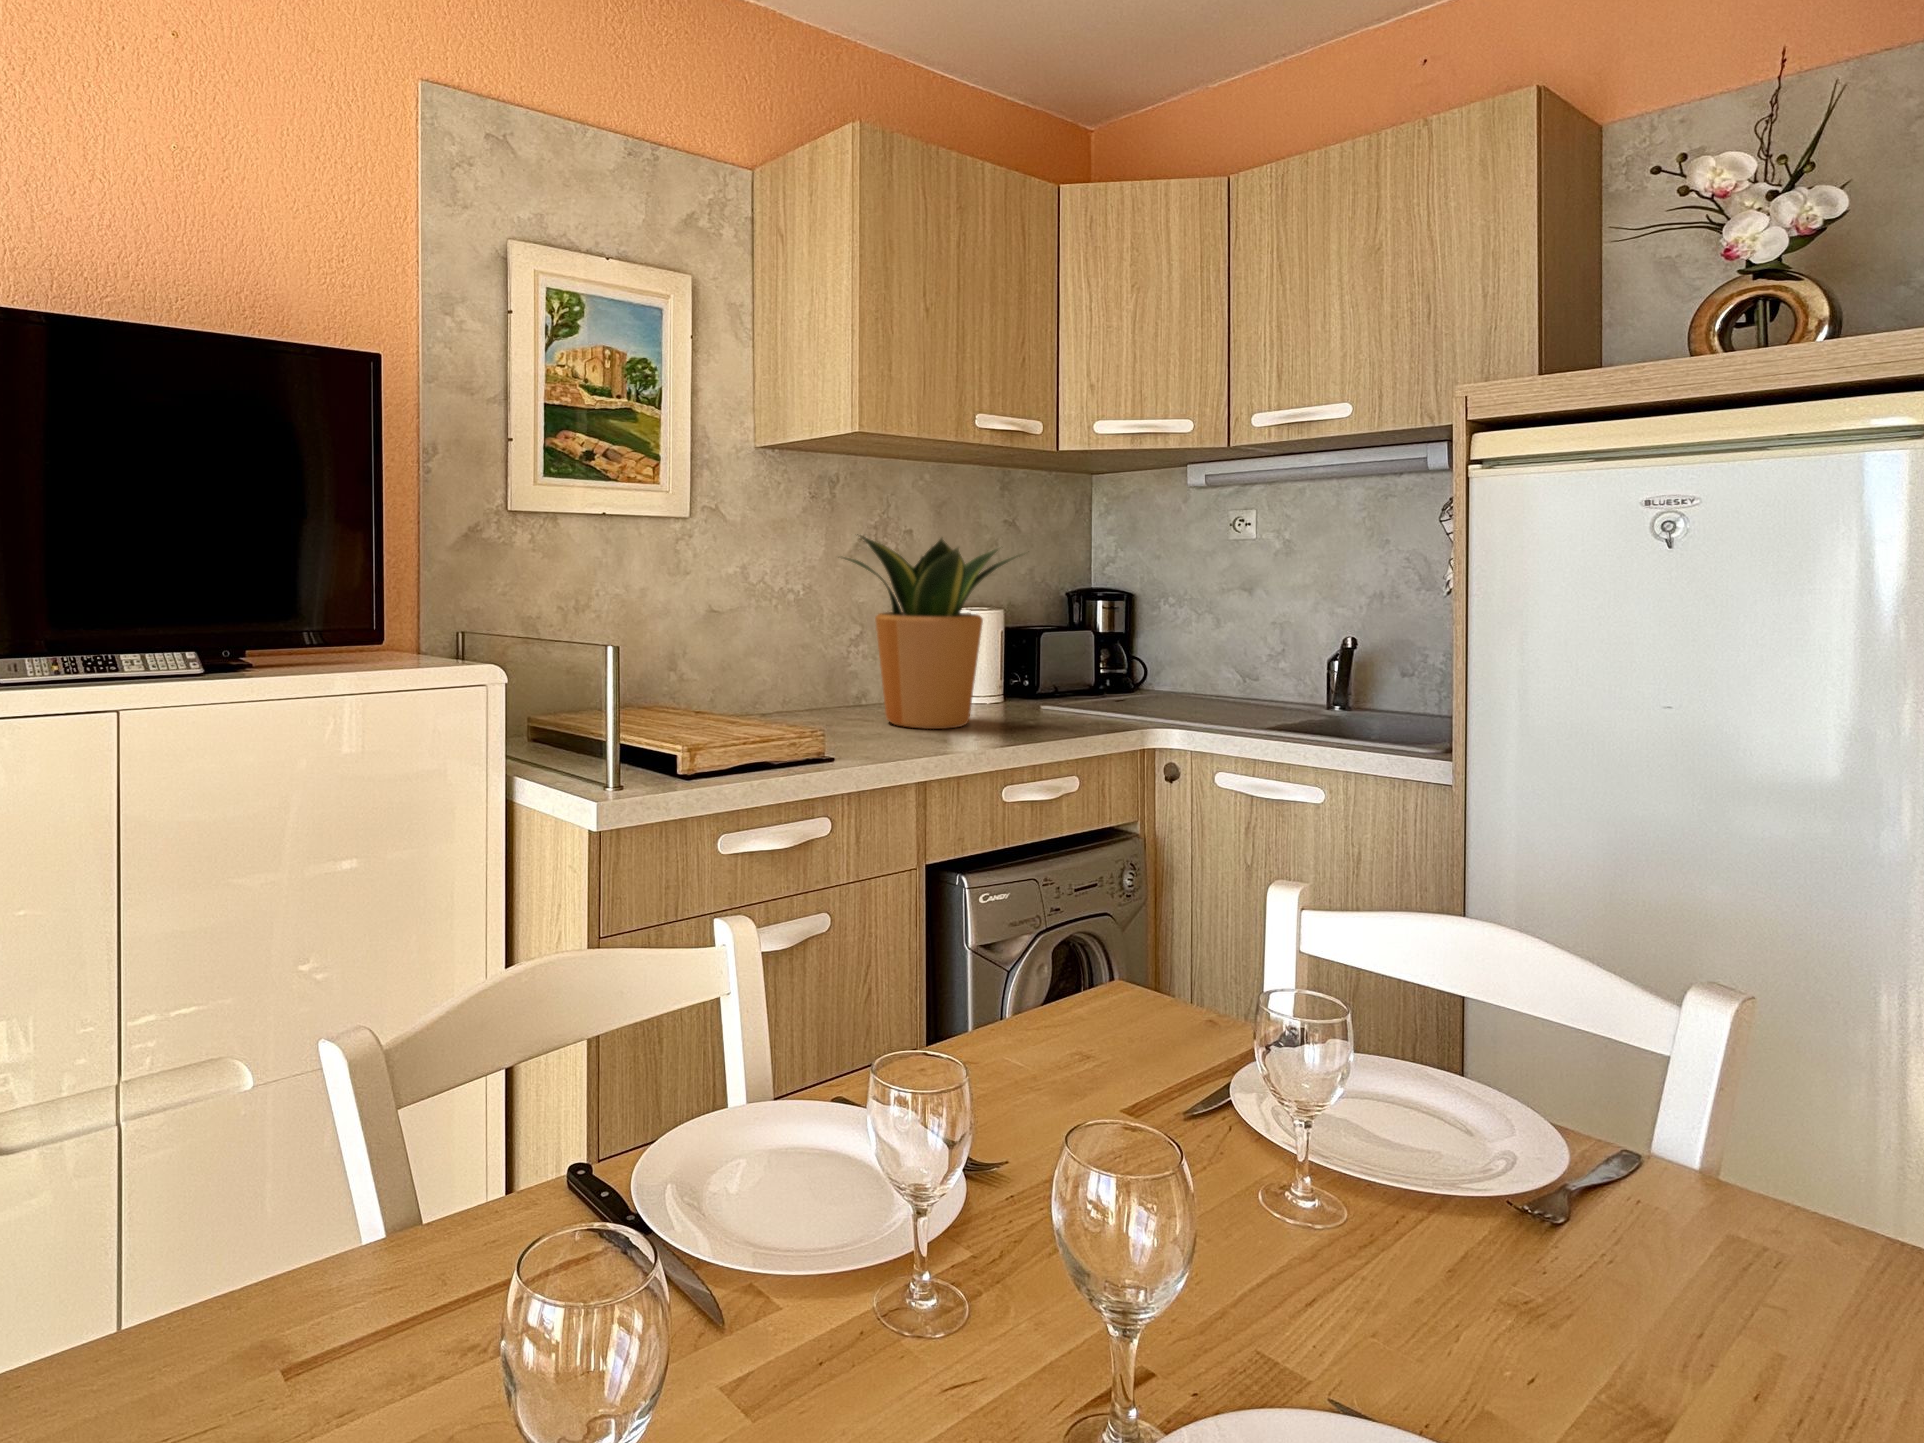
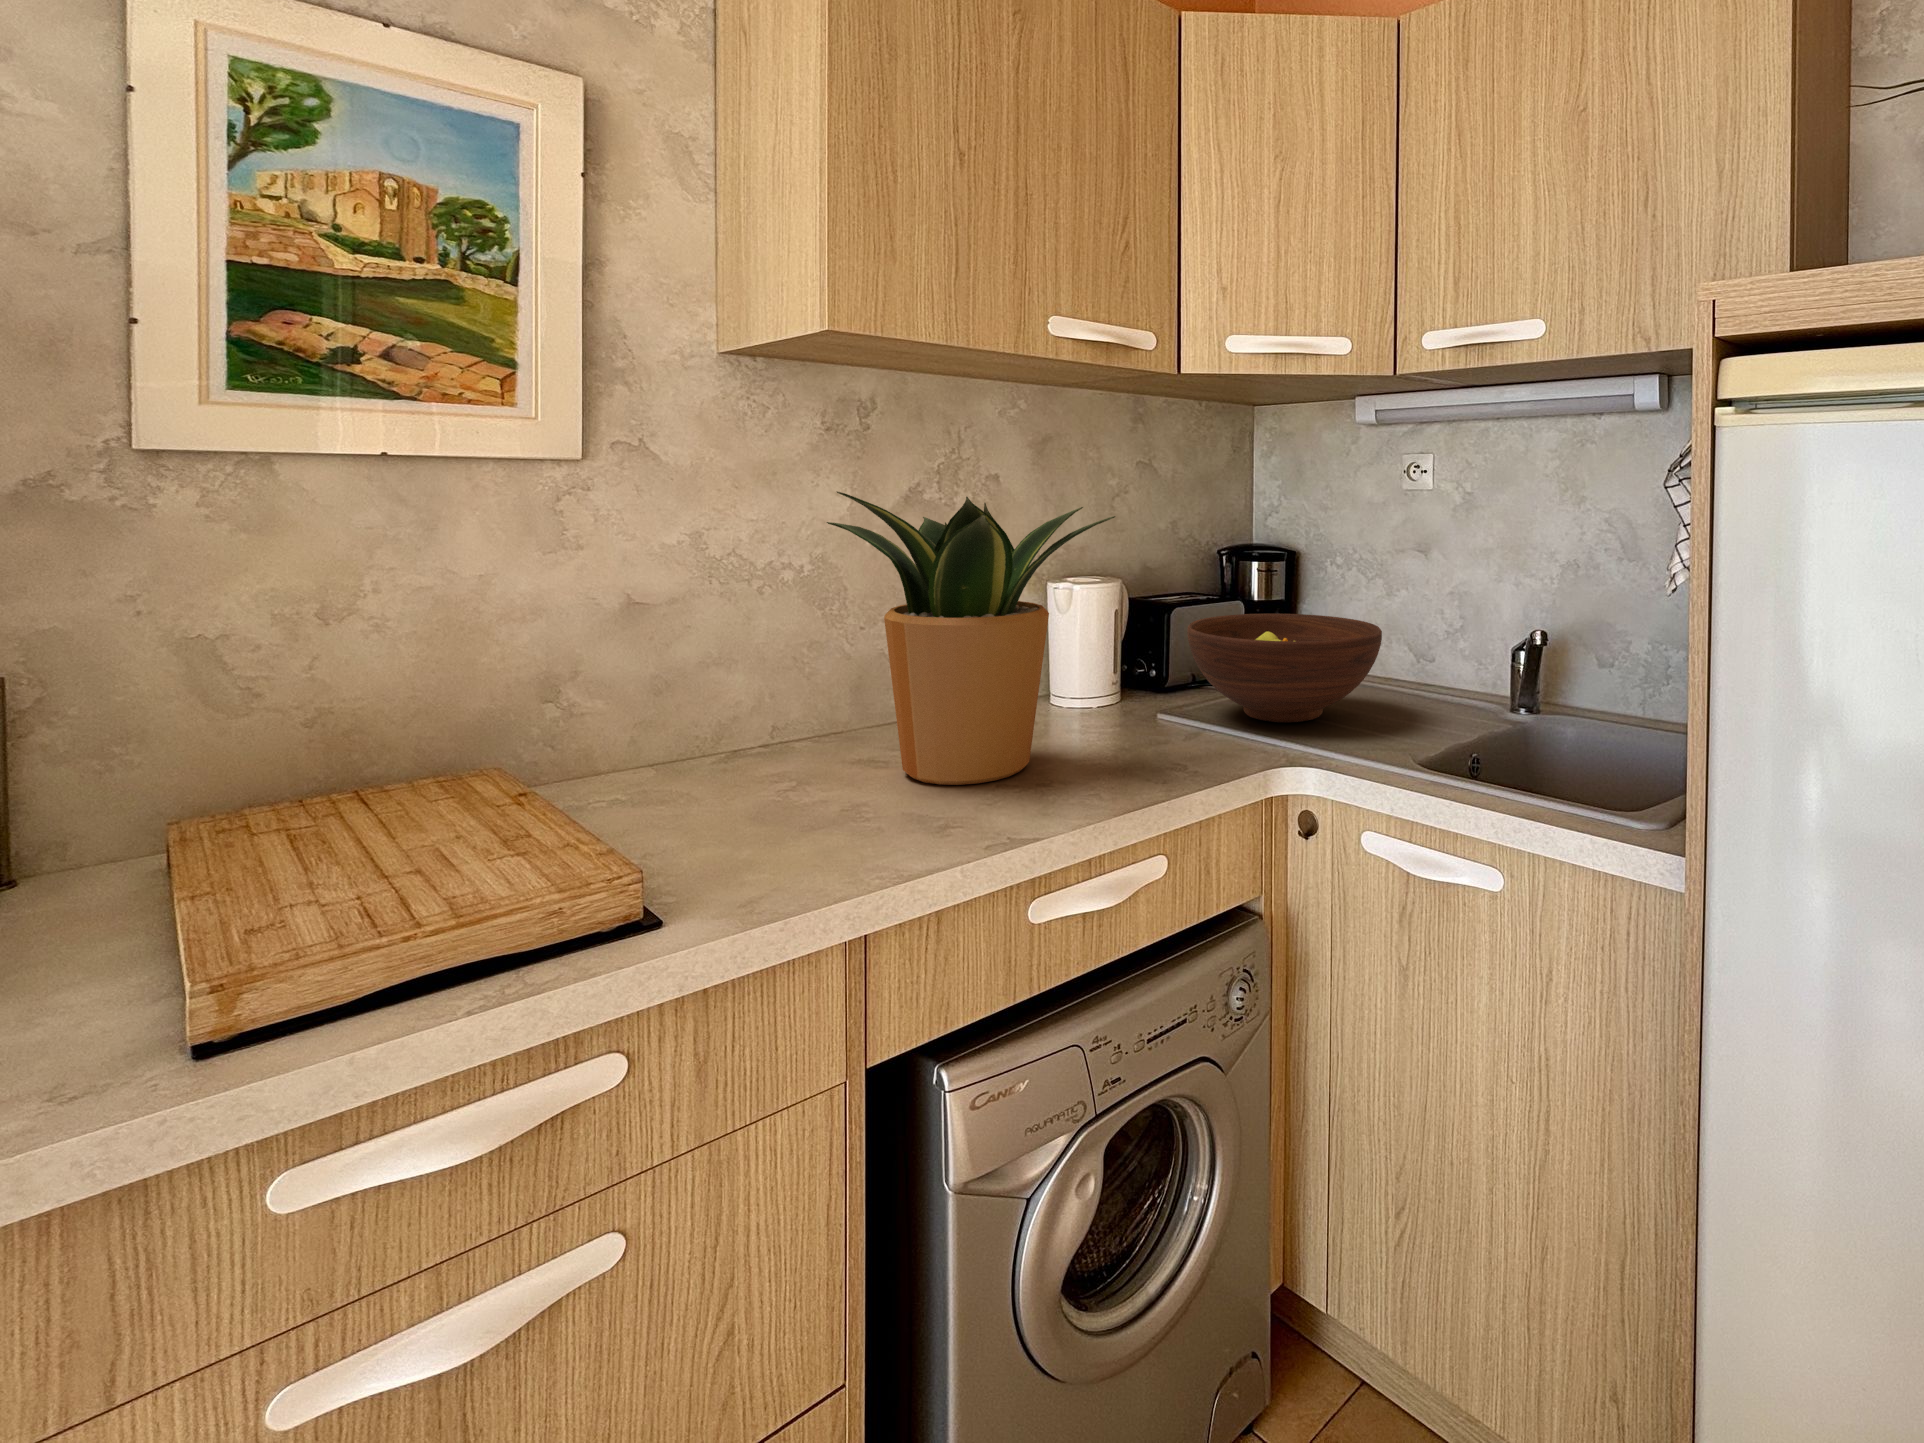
fruit bowl: none [1061,635,1216,711] -> present [1187,614,1382,723]

